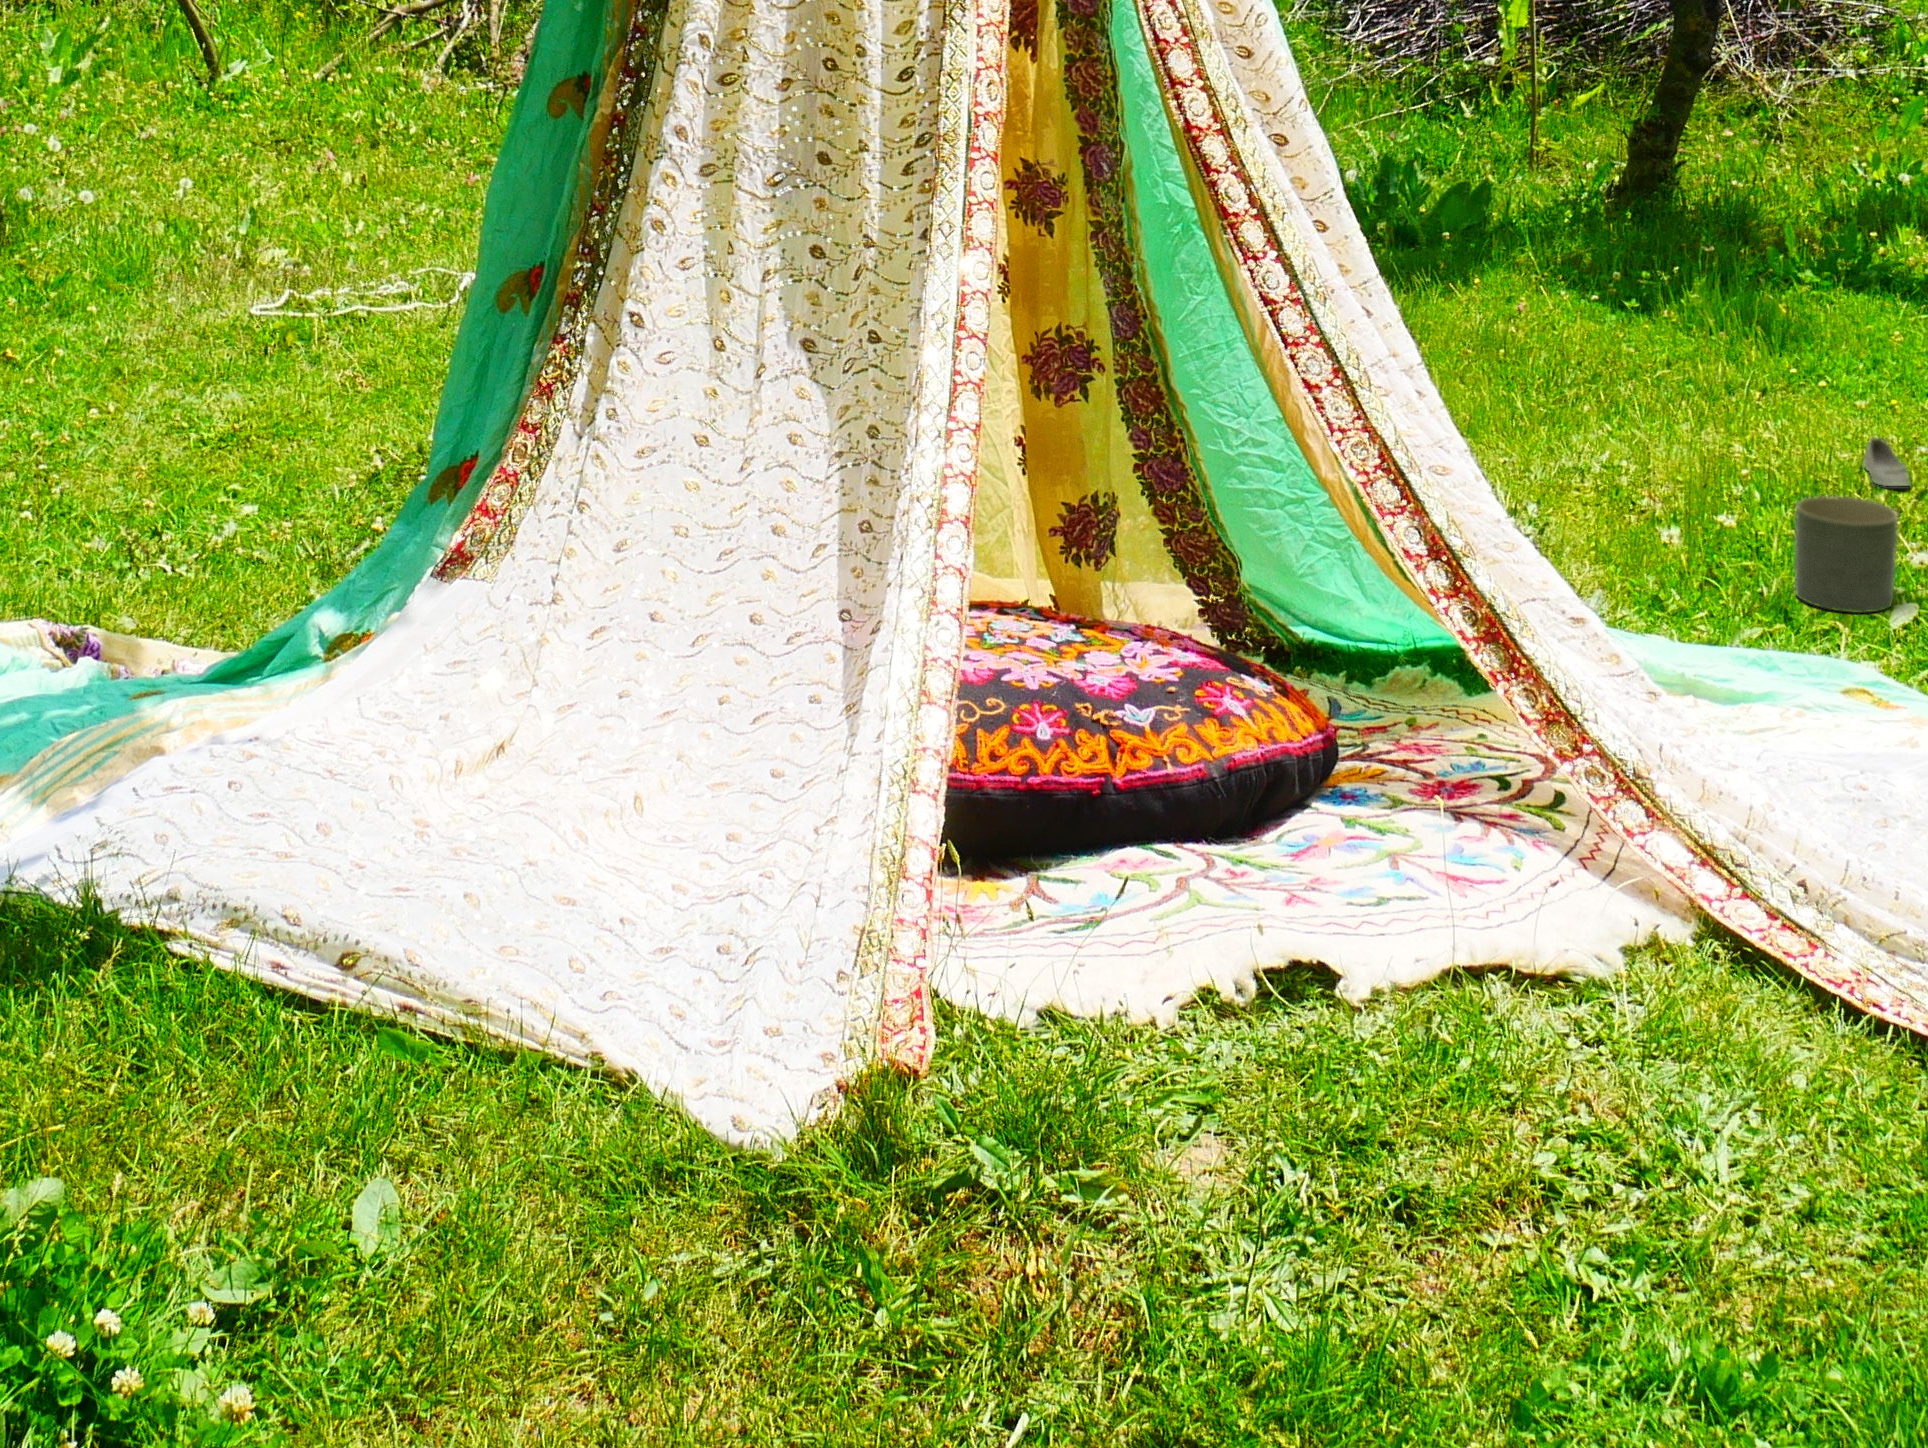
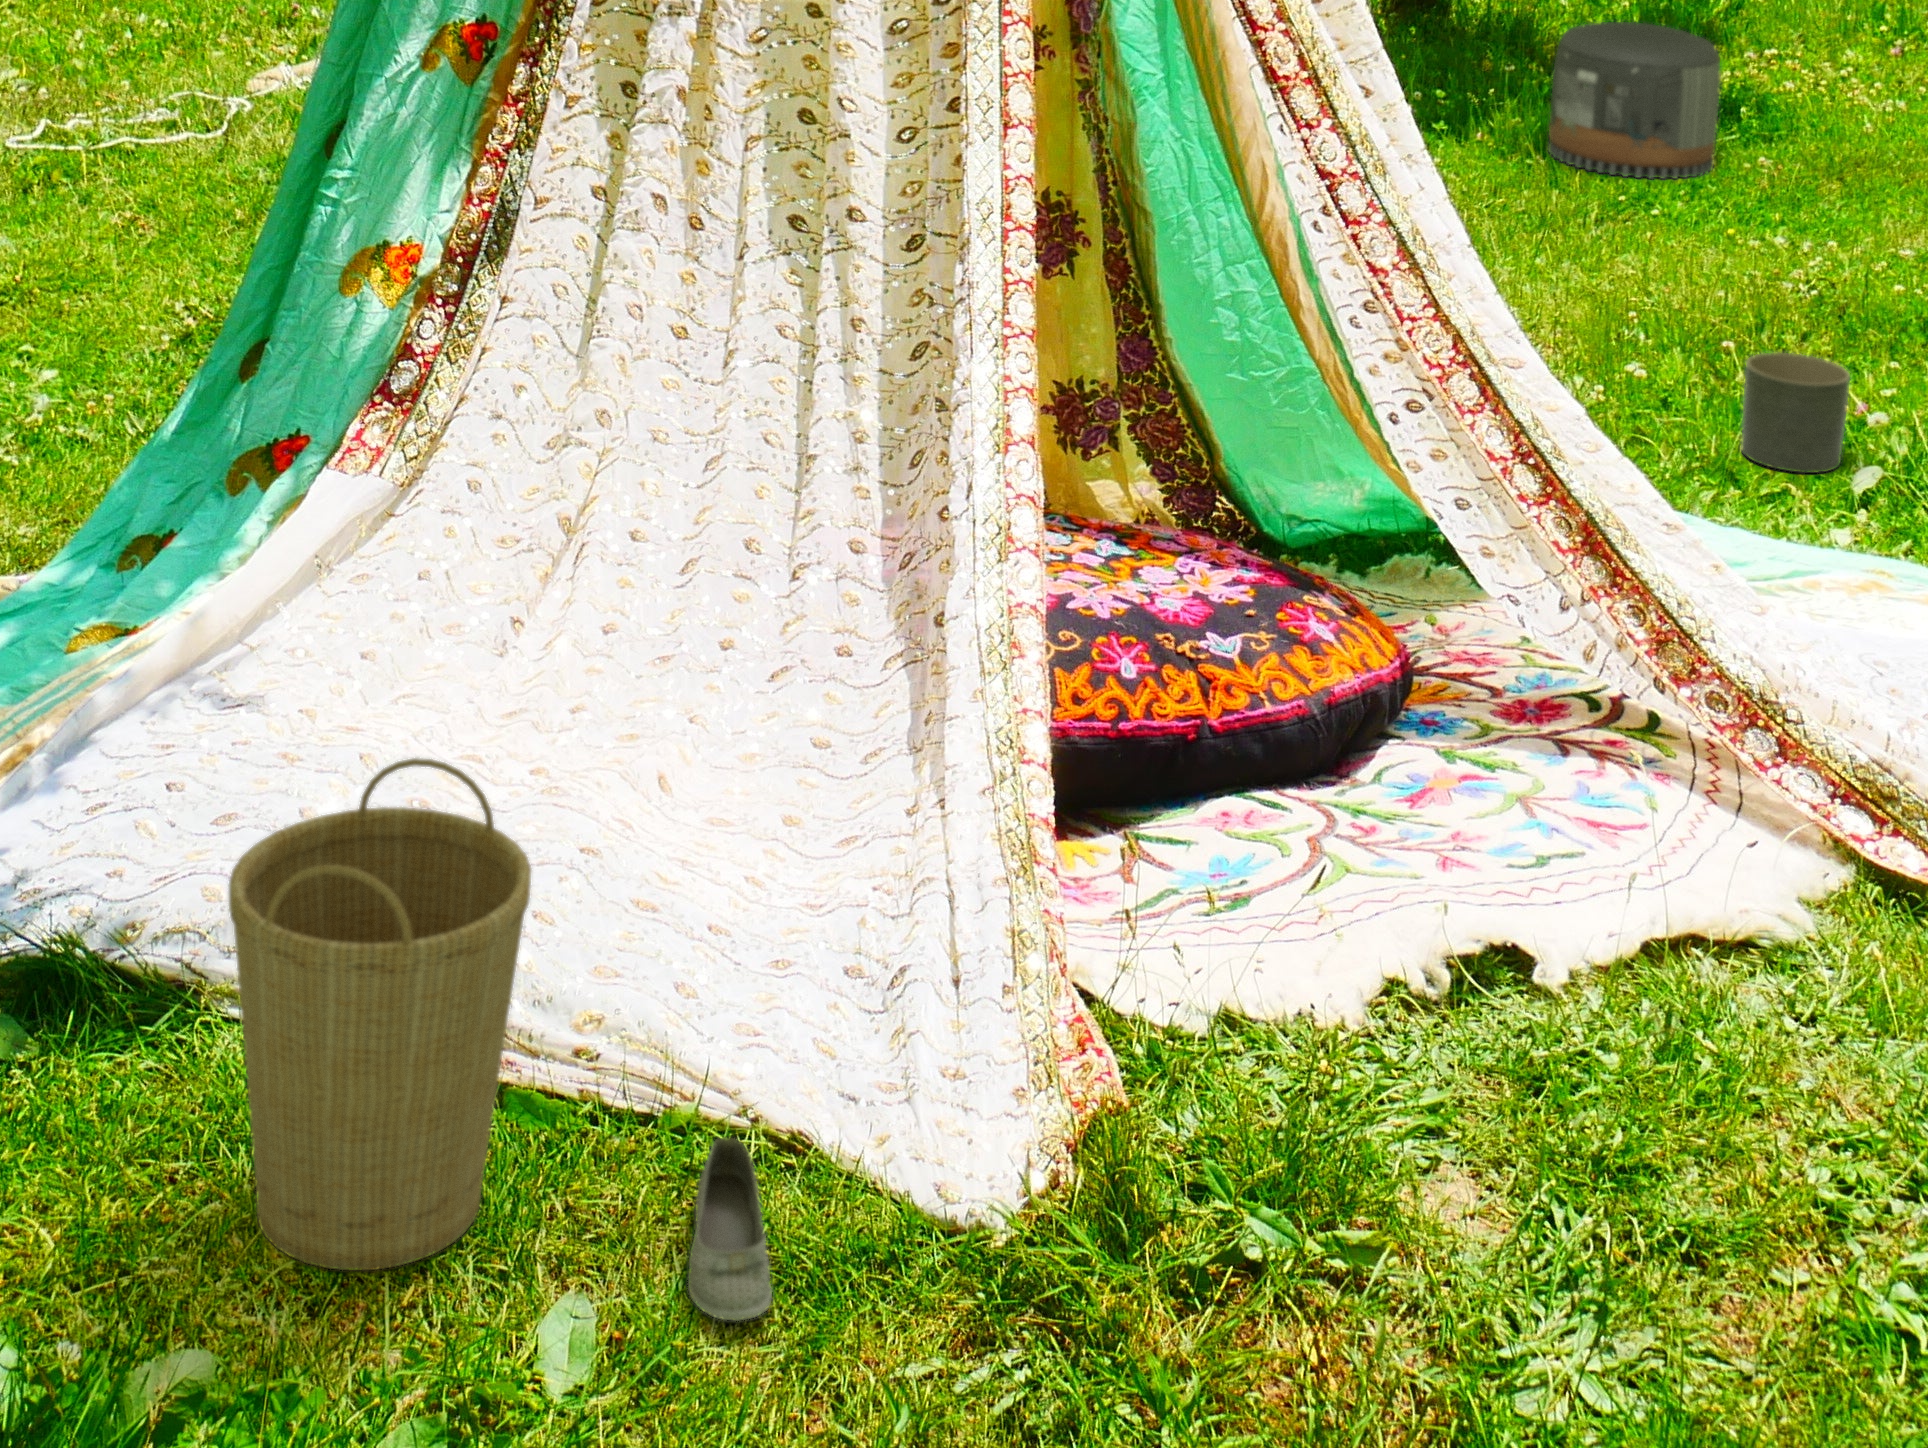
pouf: none [1716,199,1886,353] -> present [1549,22,1721,179]
shoe: present [1864,437,1910,486] -> present [688,1137,772,1320]
basket: none [90,723,351,1152] -> present [229,758,531,1270]

